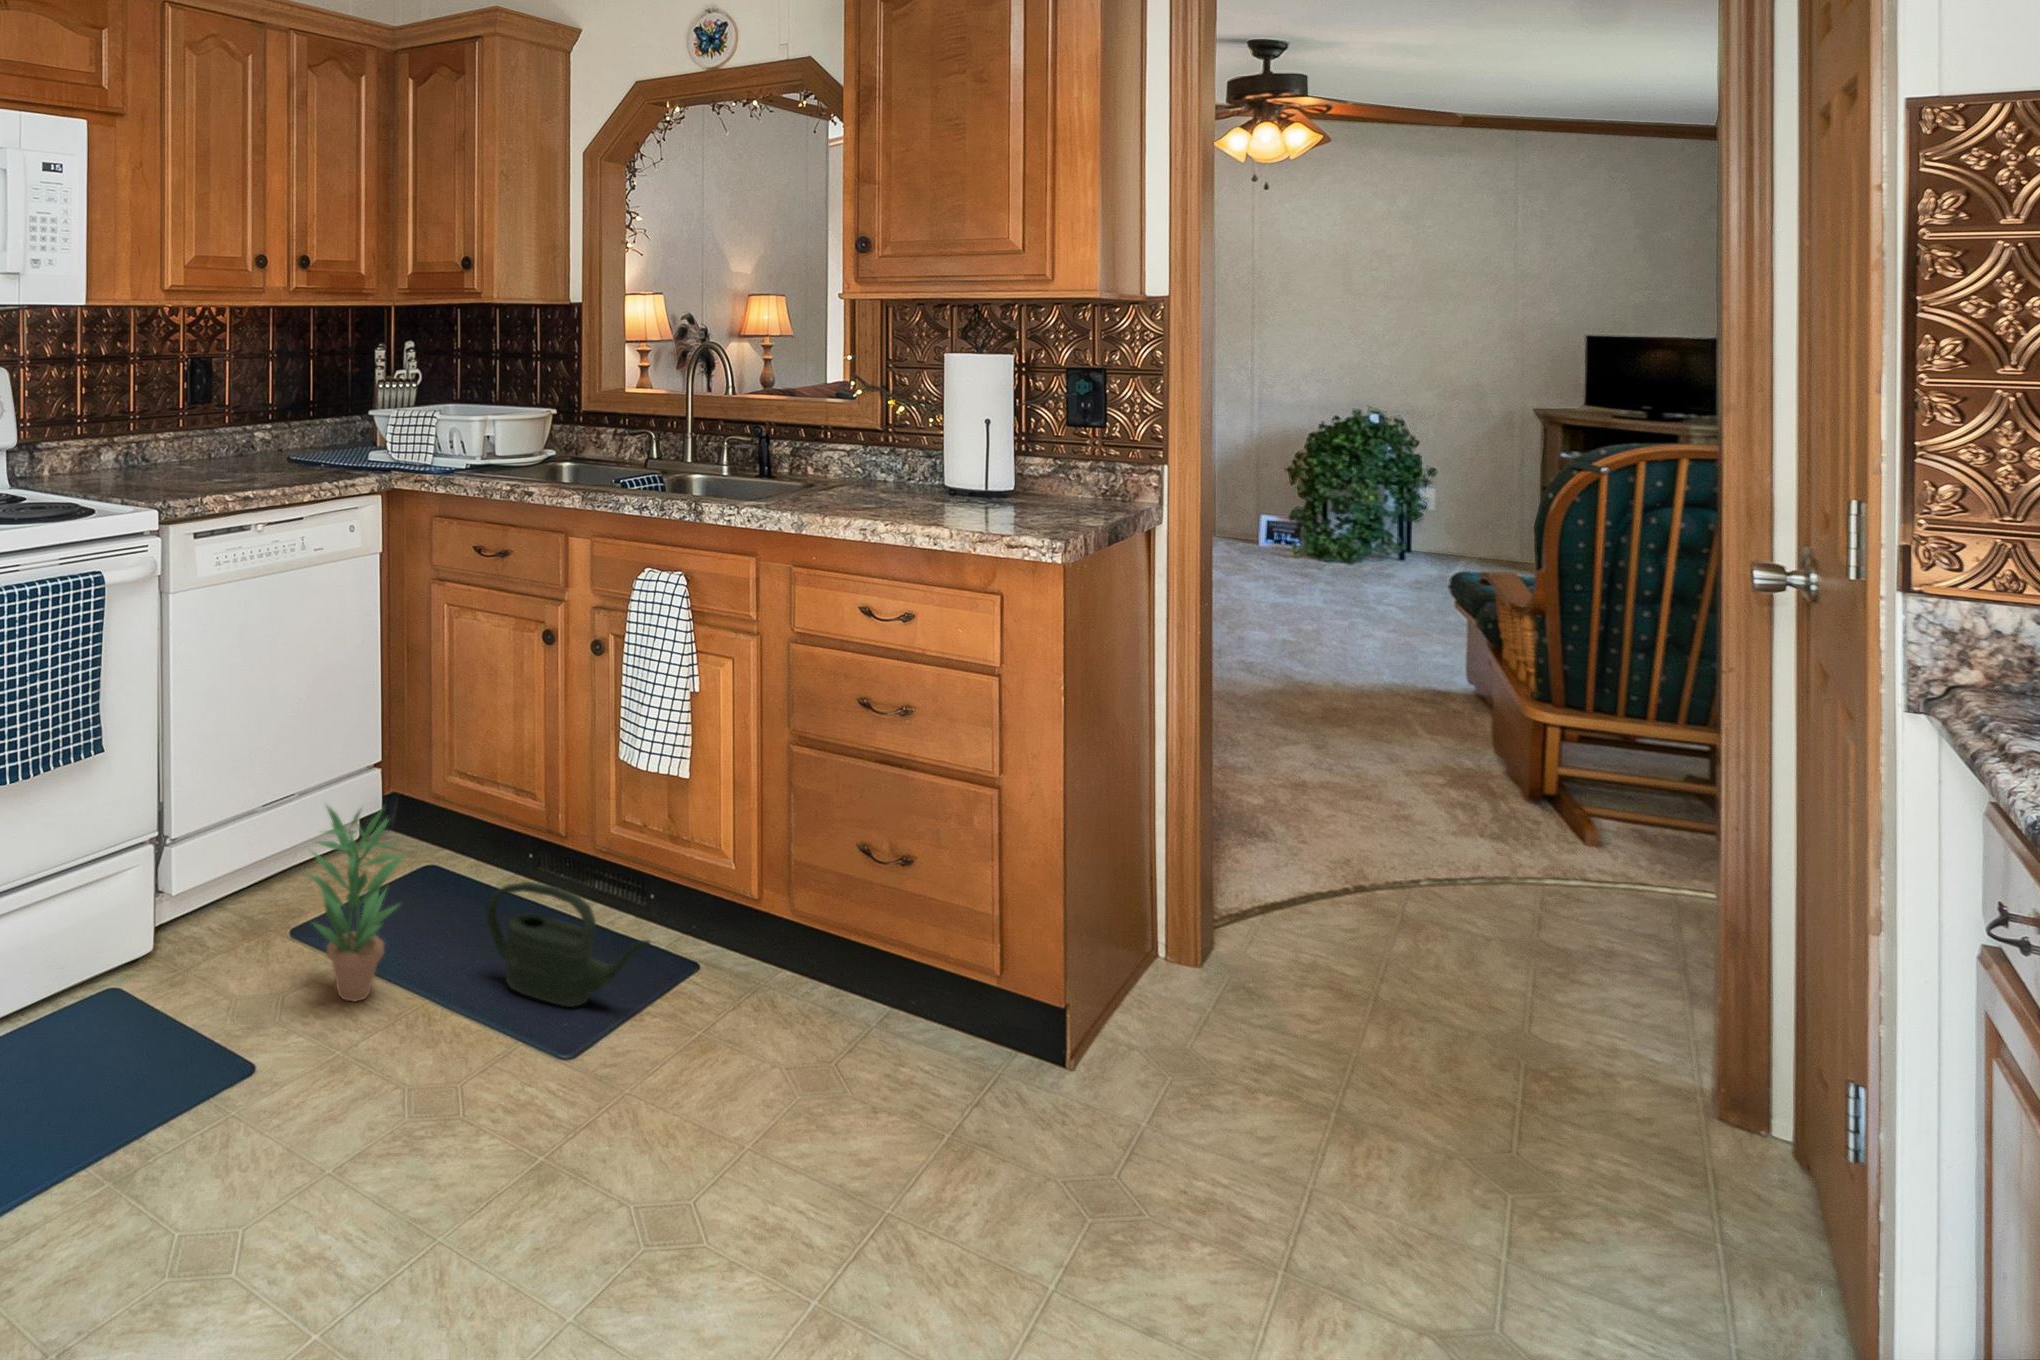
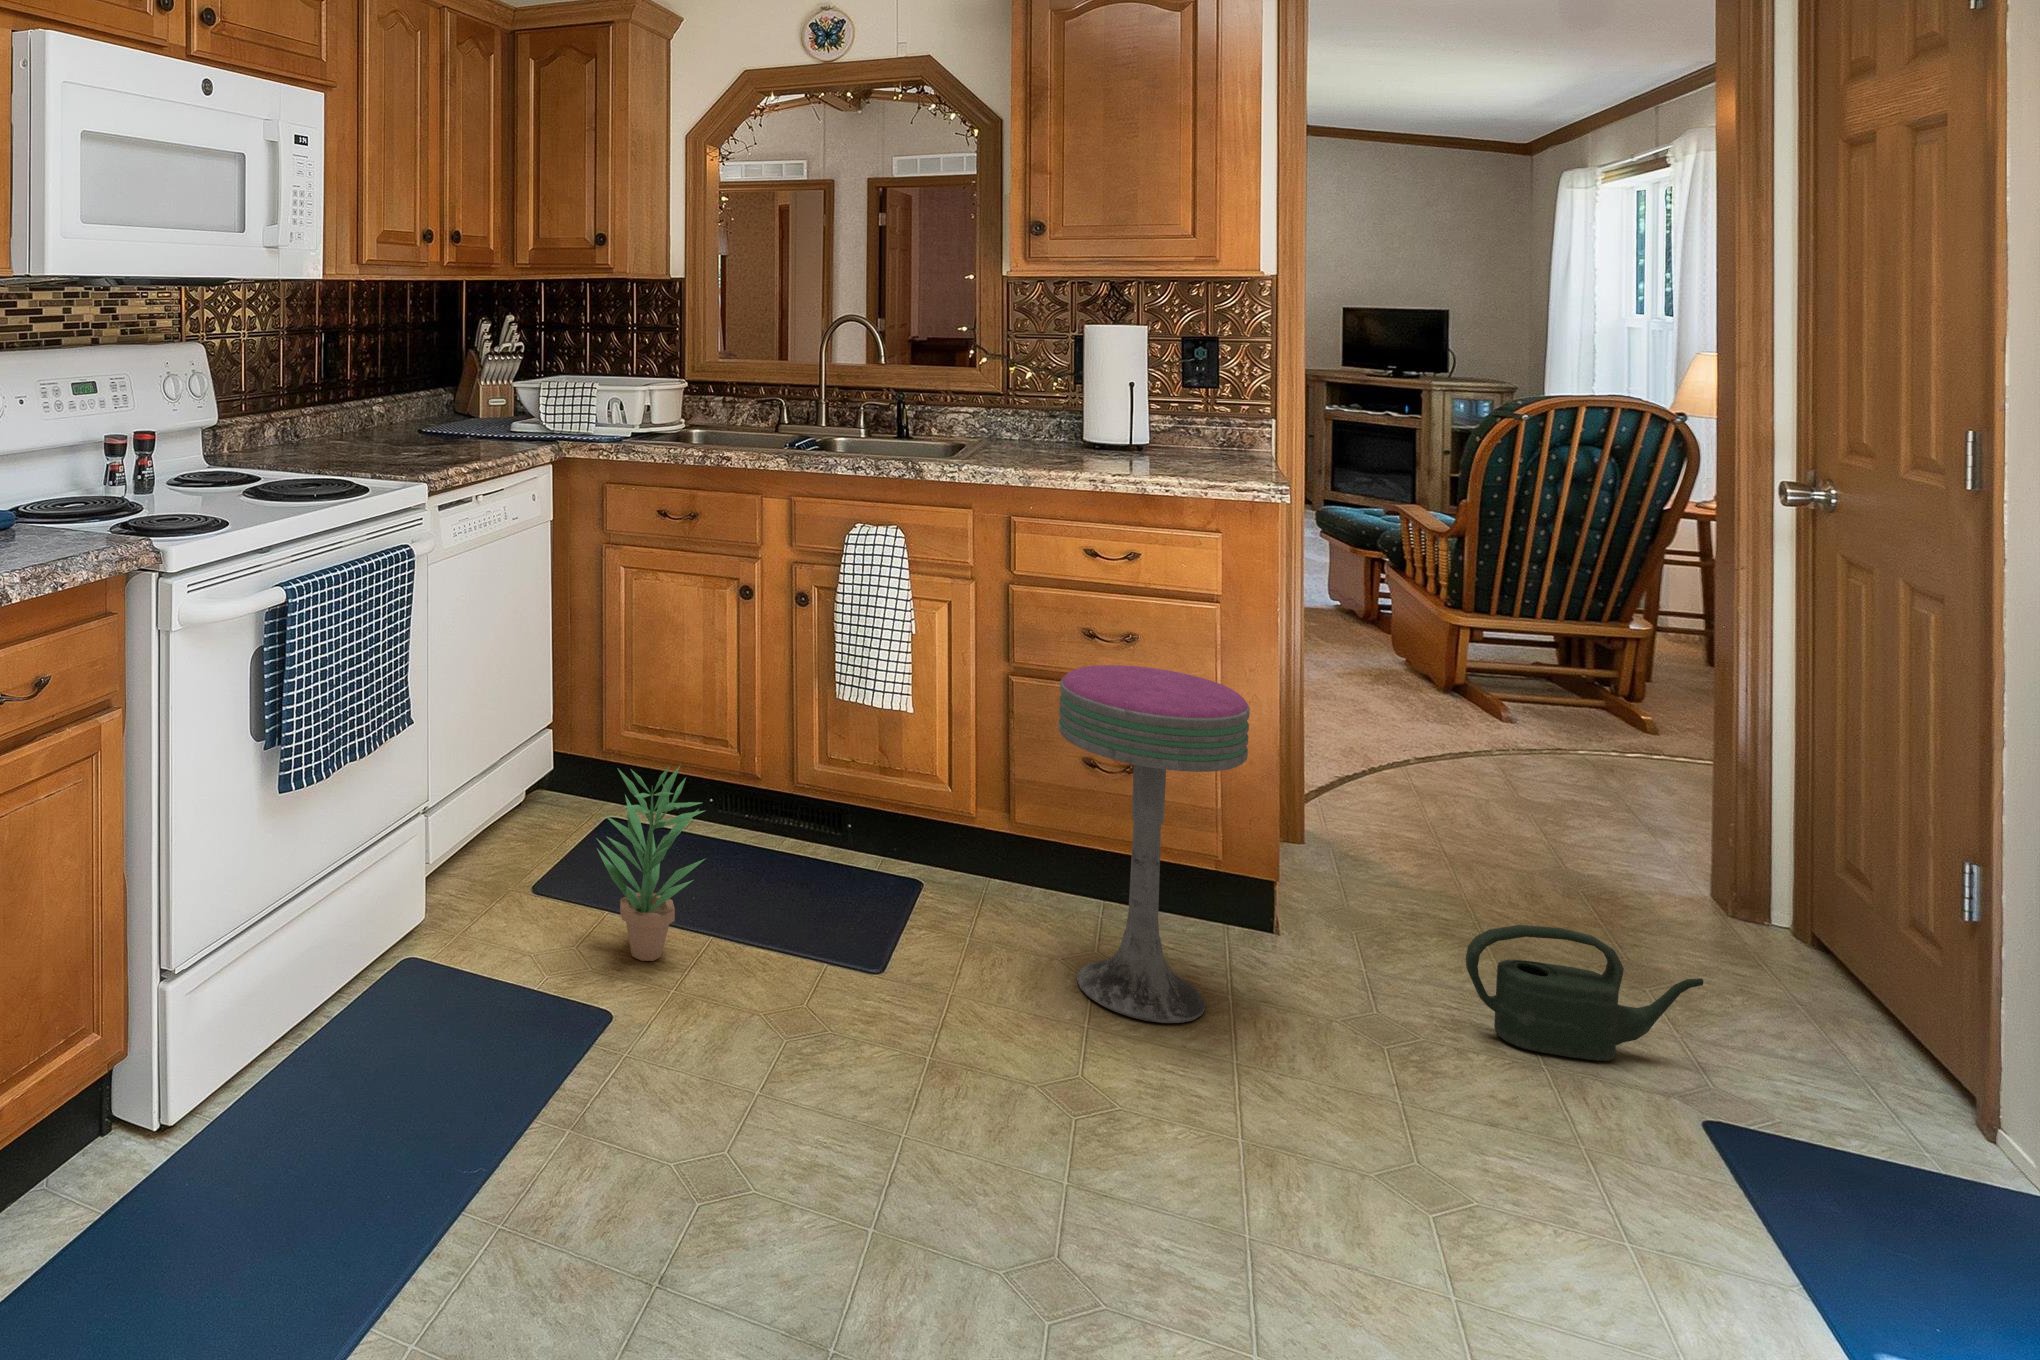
bar stool: none [754,734,949,1133] -> present [1058,665,1250,1023]
watering can: present [487,882,651,1007] -> present [1466,925,1703,1061]

